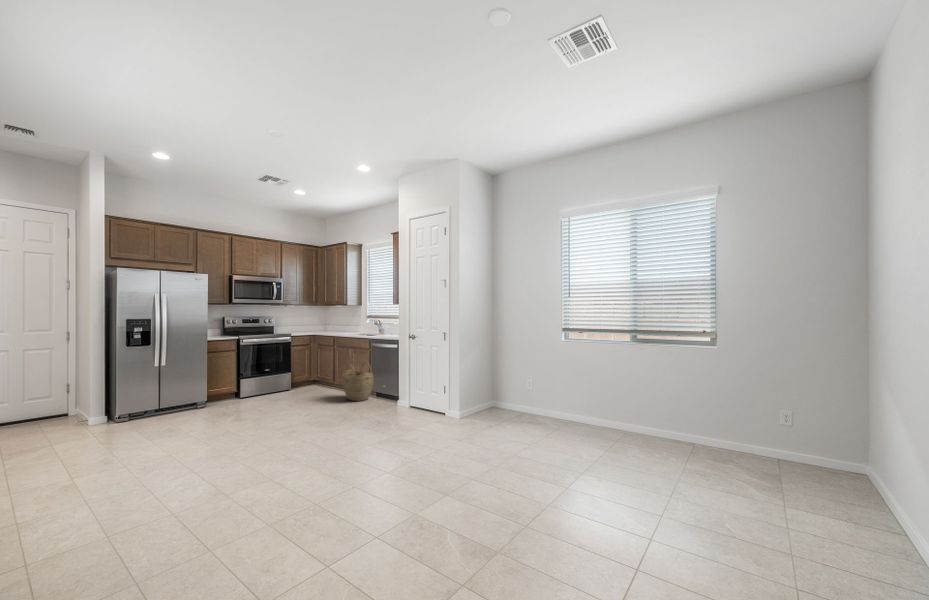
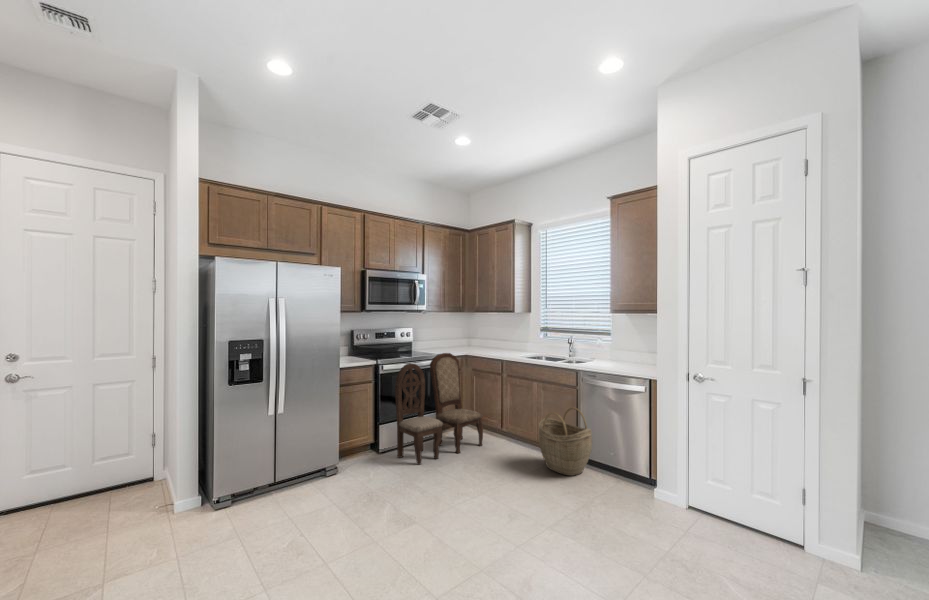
dining chair: none [250,332,316,401] -> present [395,353,483,465]

